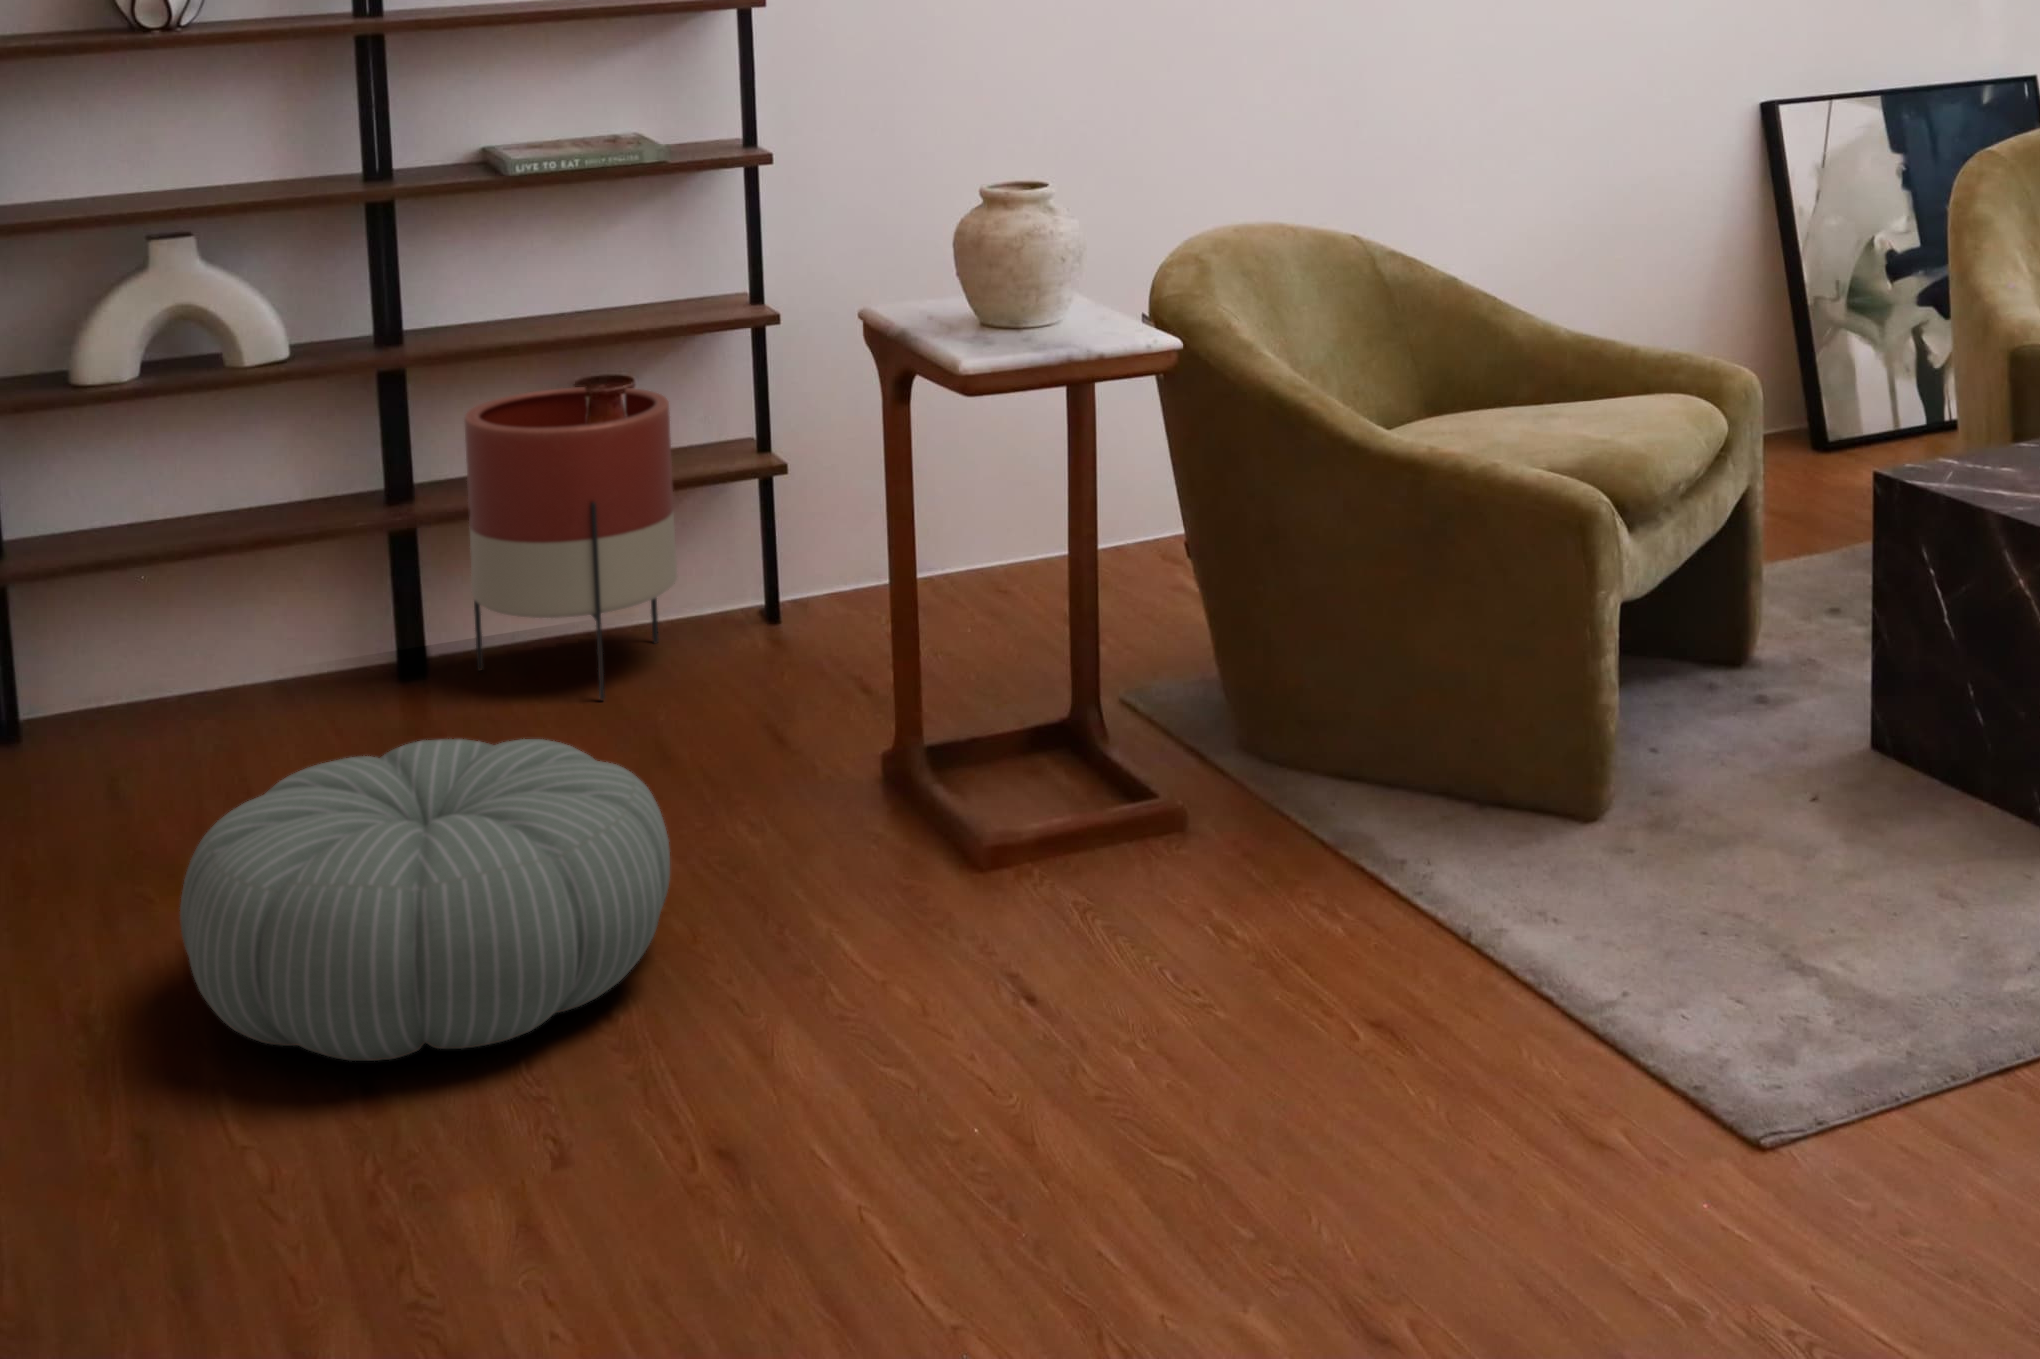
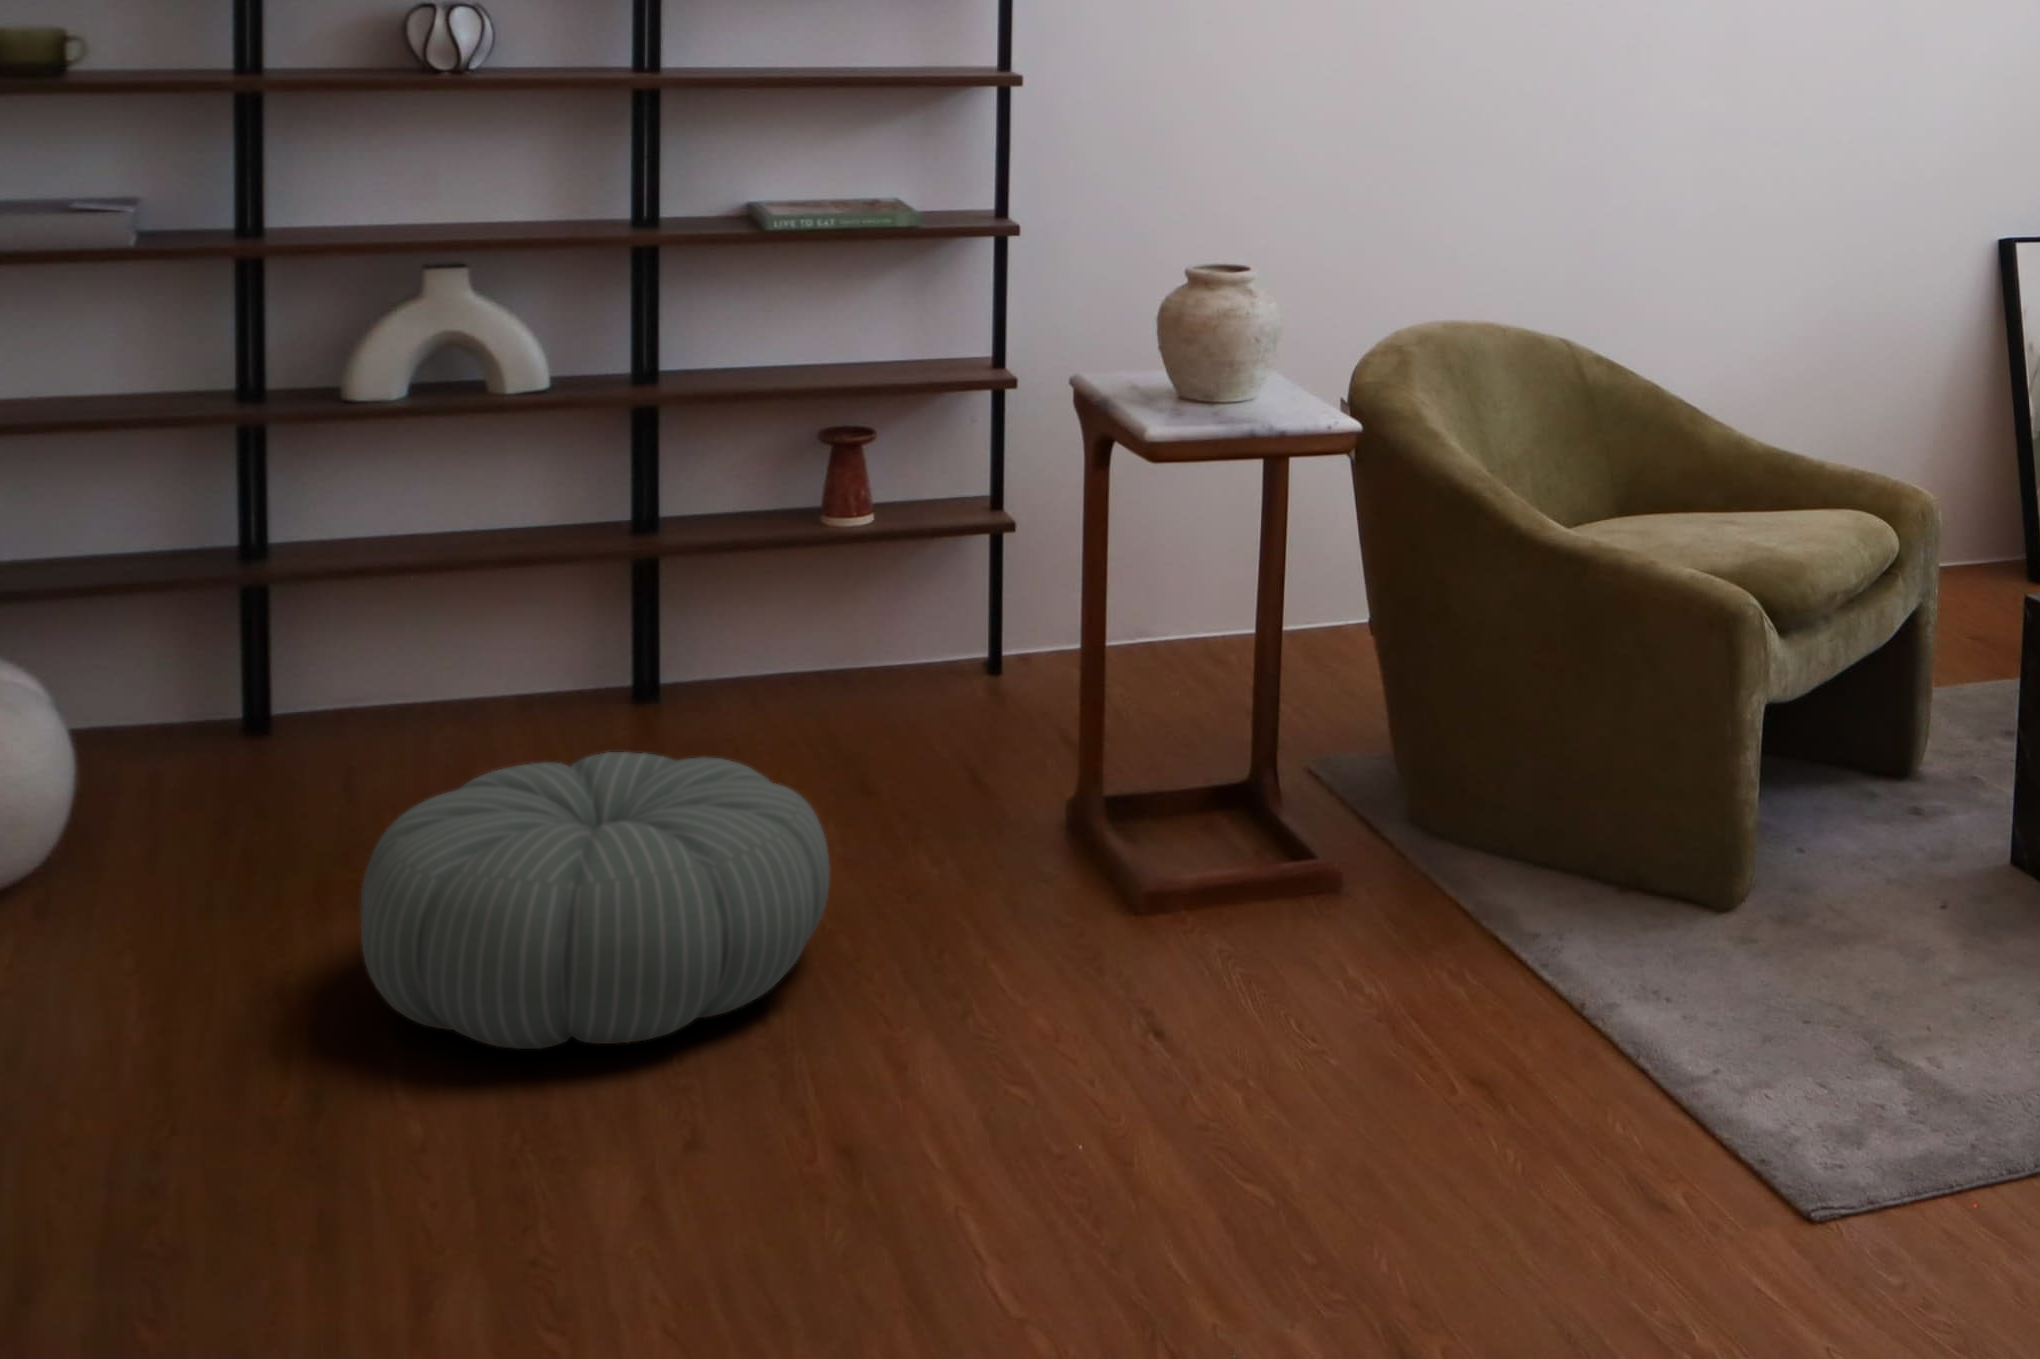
planter: present [464,387,677,700] -> none [705,435,903,734]

